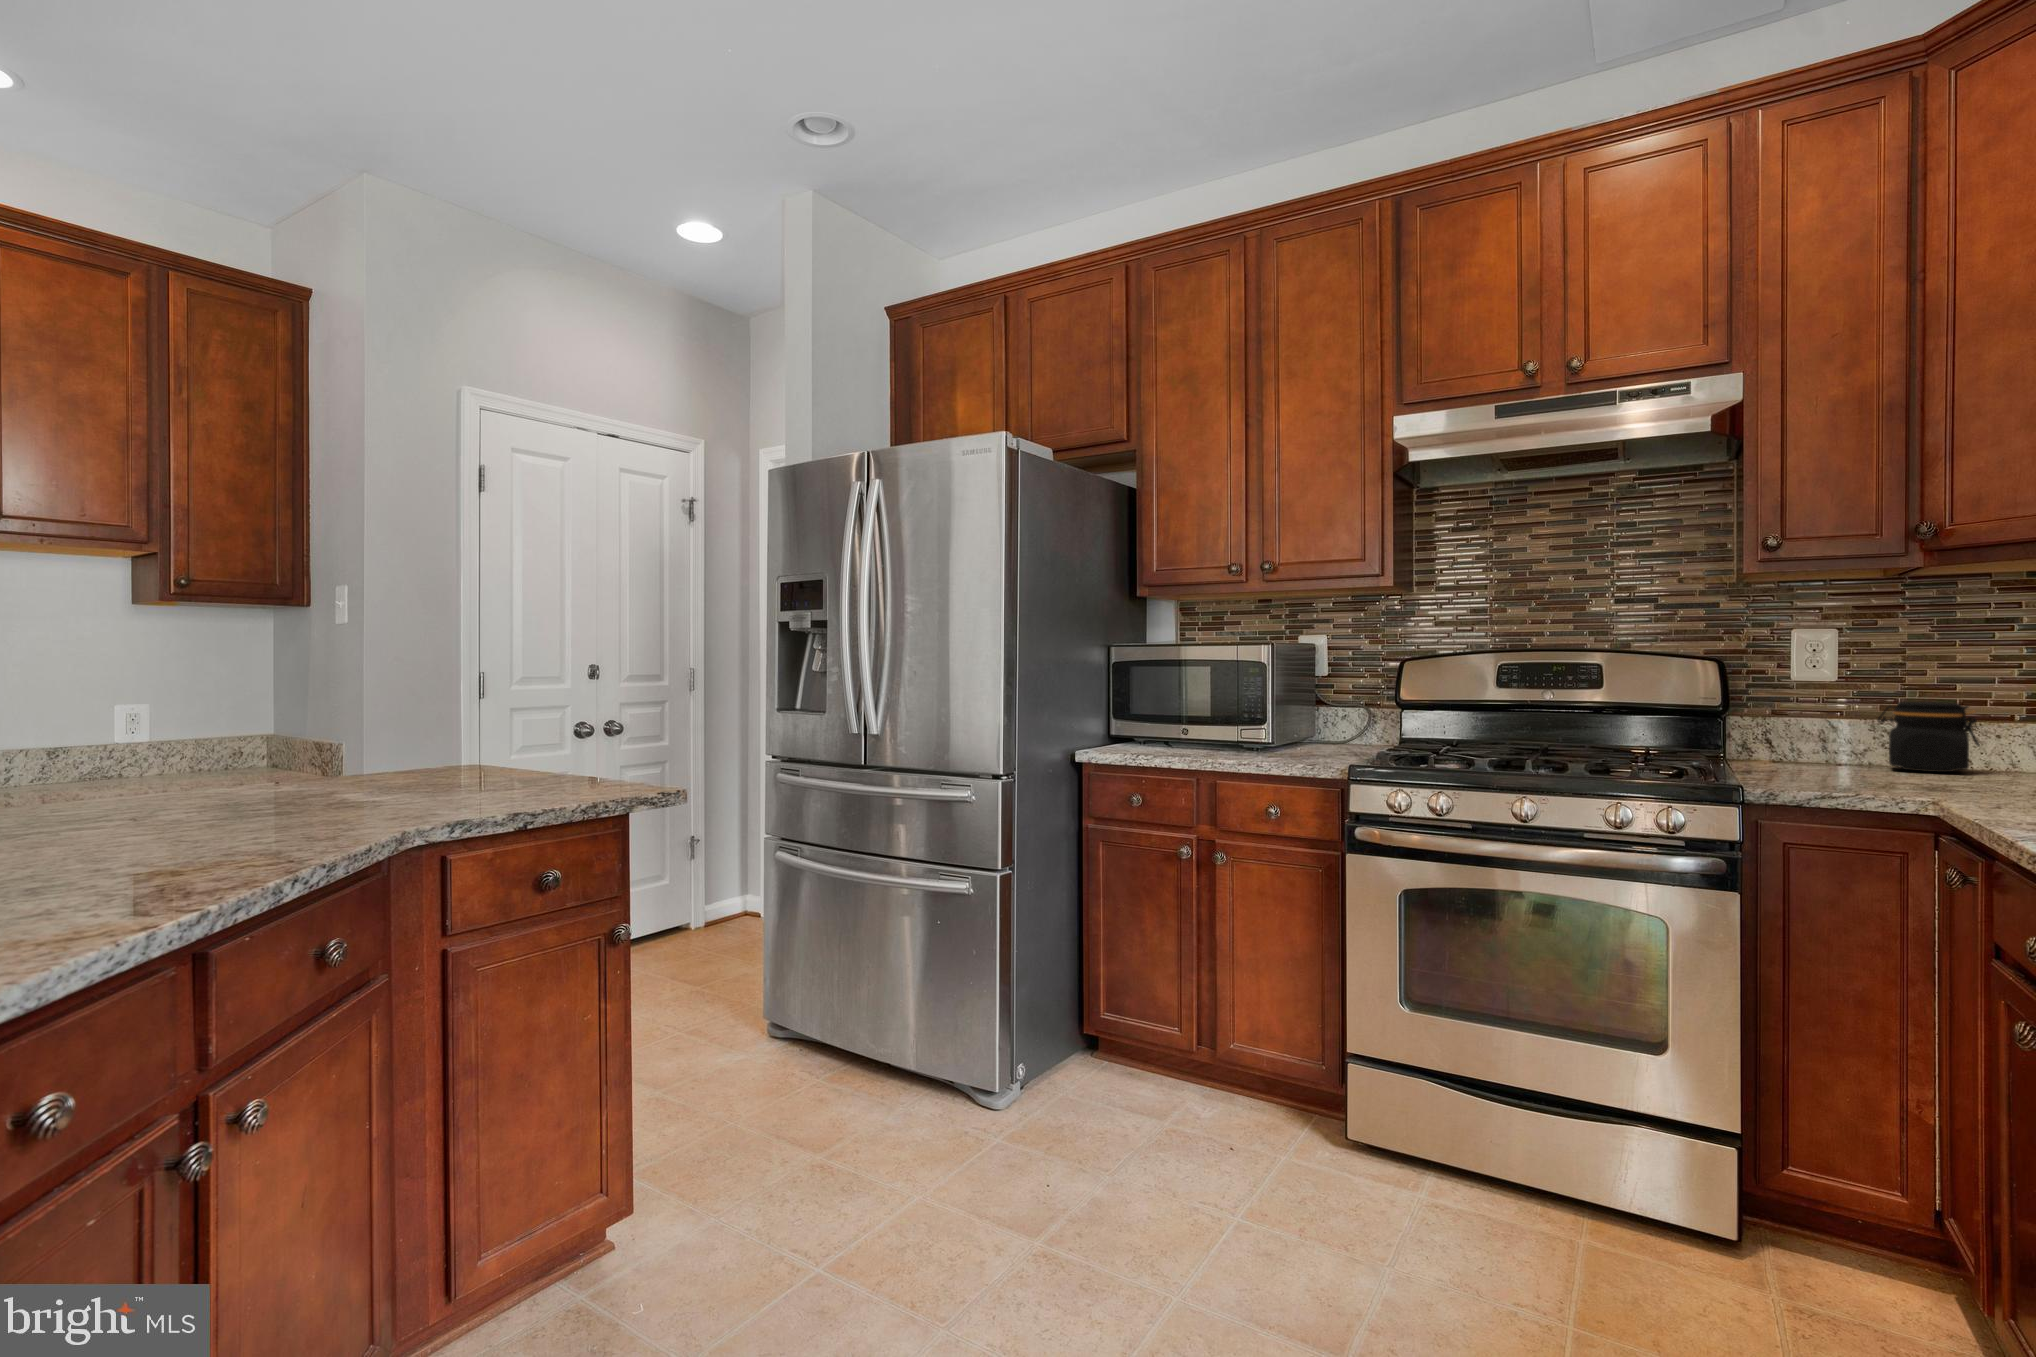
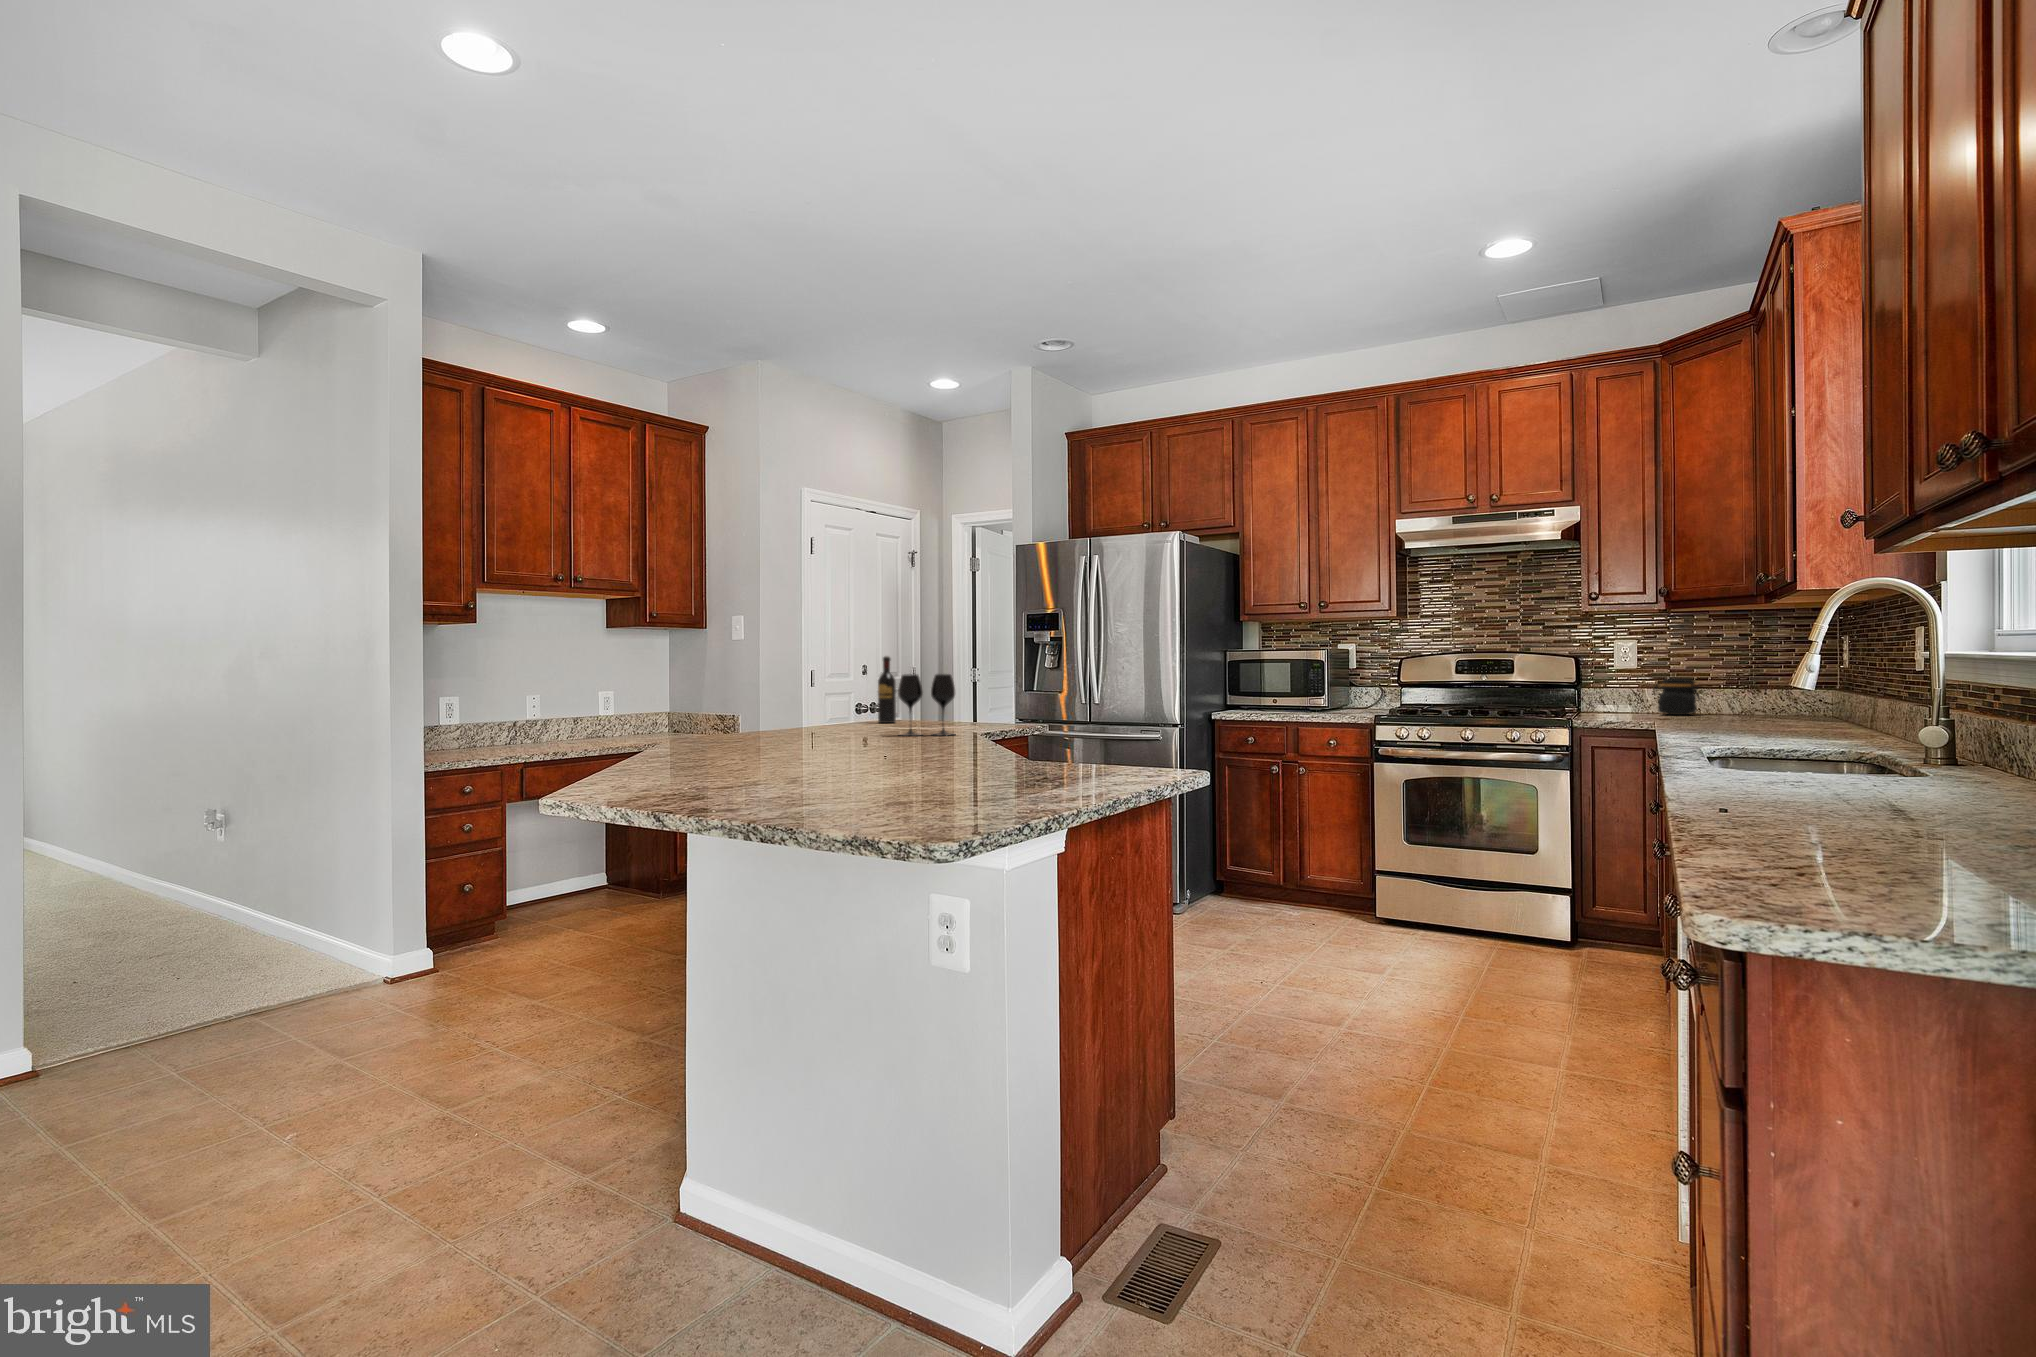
wine bottle: none [477,650,512,767] -> present [878,656,896,723]
wine glass: none [284,687,426,823] -> present [898,674,955,736]

